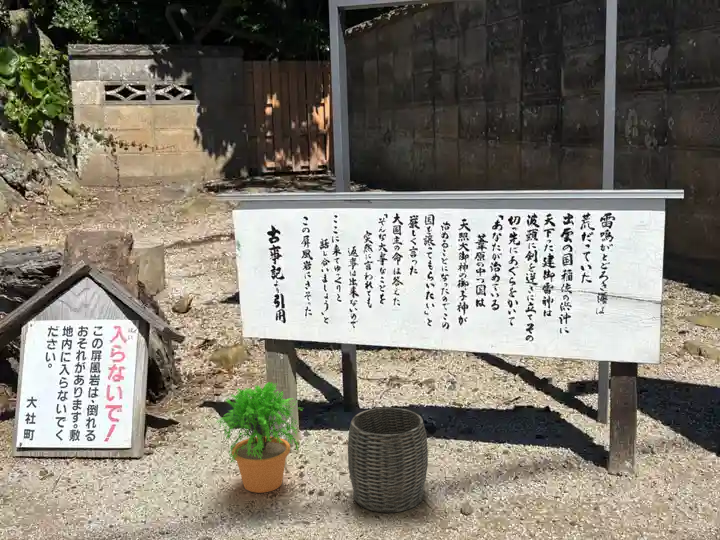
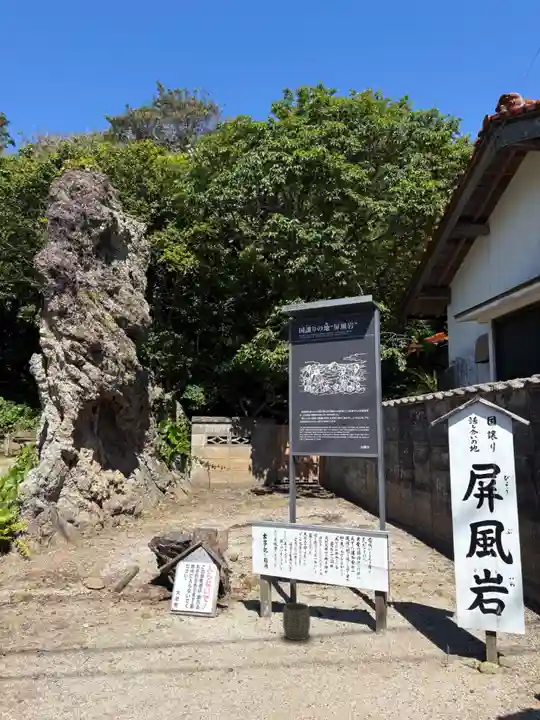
potted plant: present [217,382,298,493] -> none [240,590,271,631]

